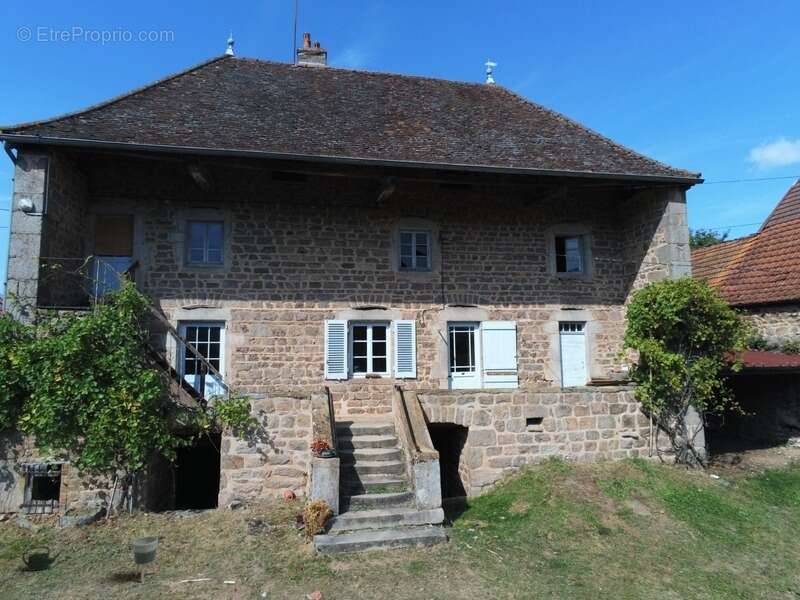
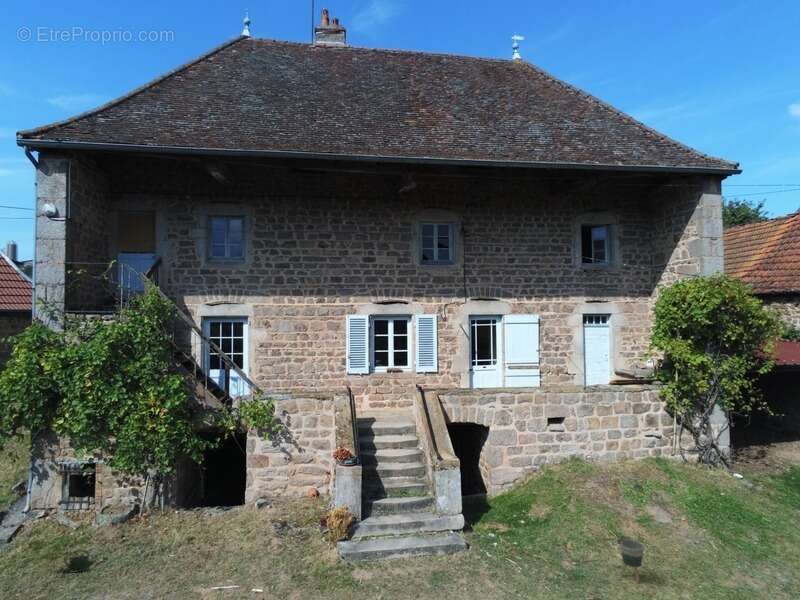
planter: present [133,536,158,581] -> present [621,540,644,582]

